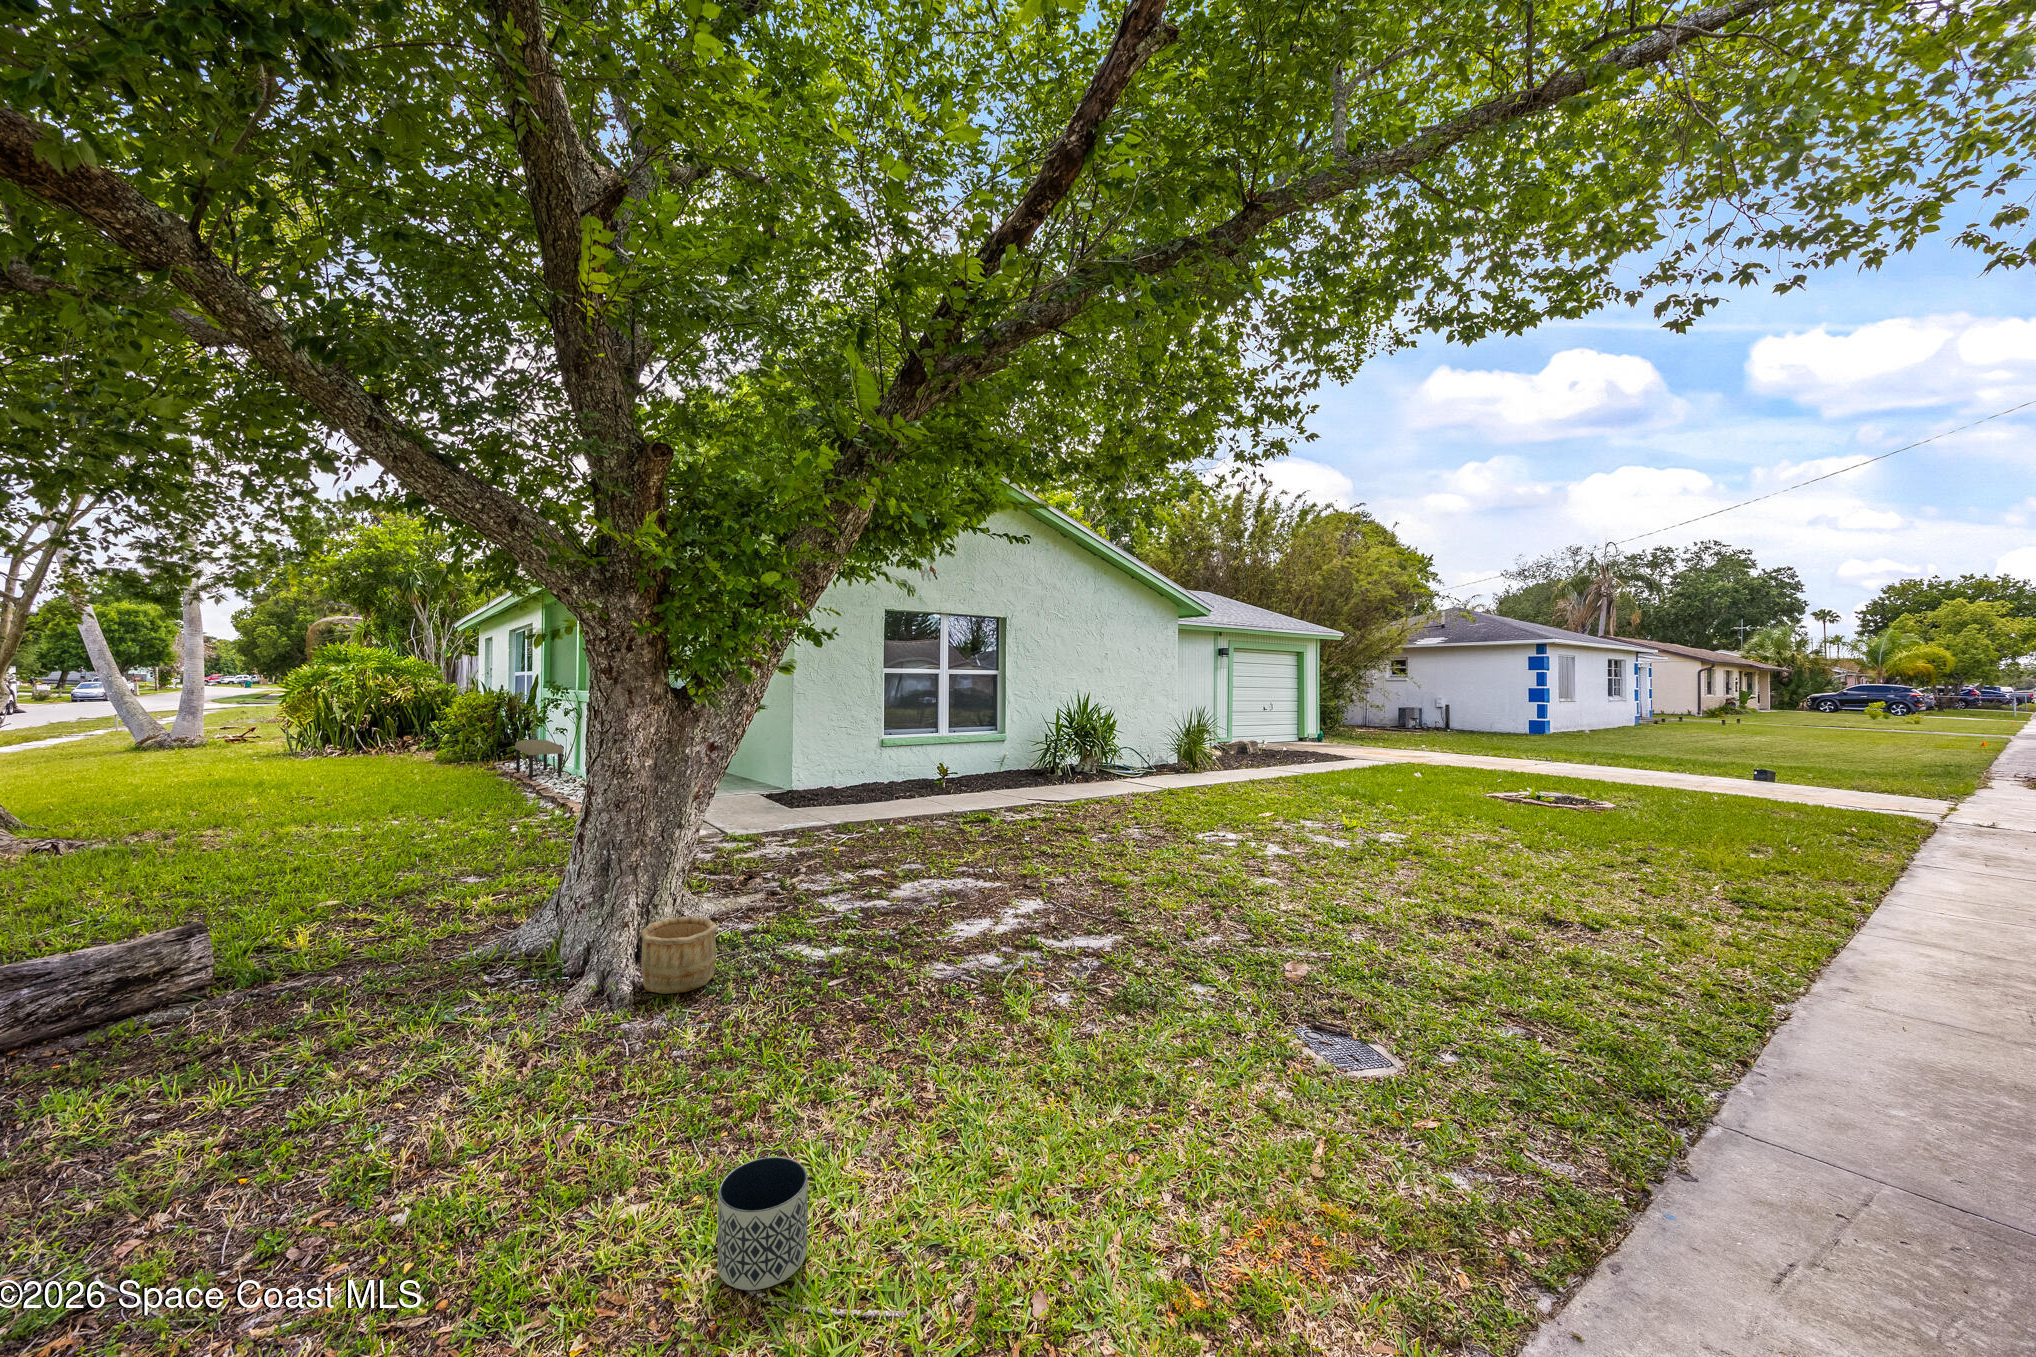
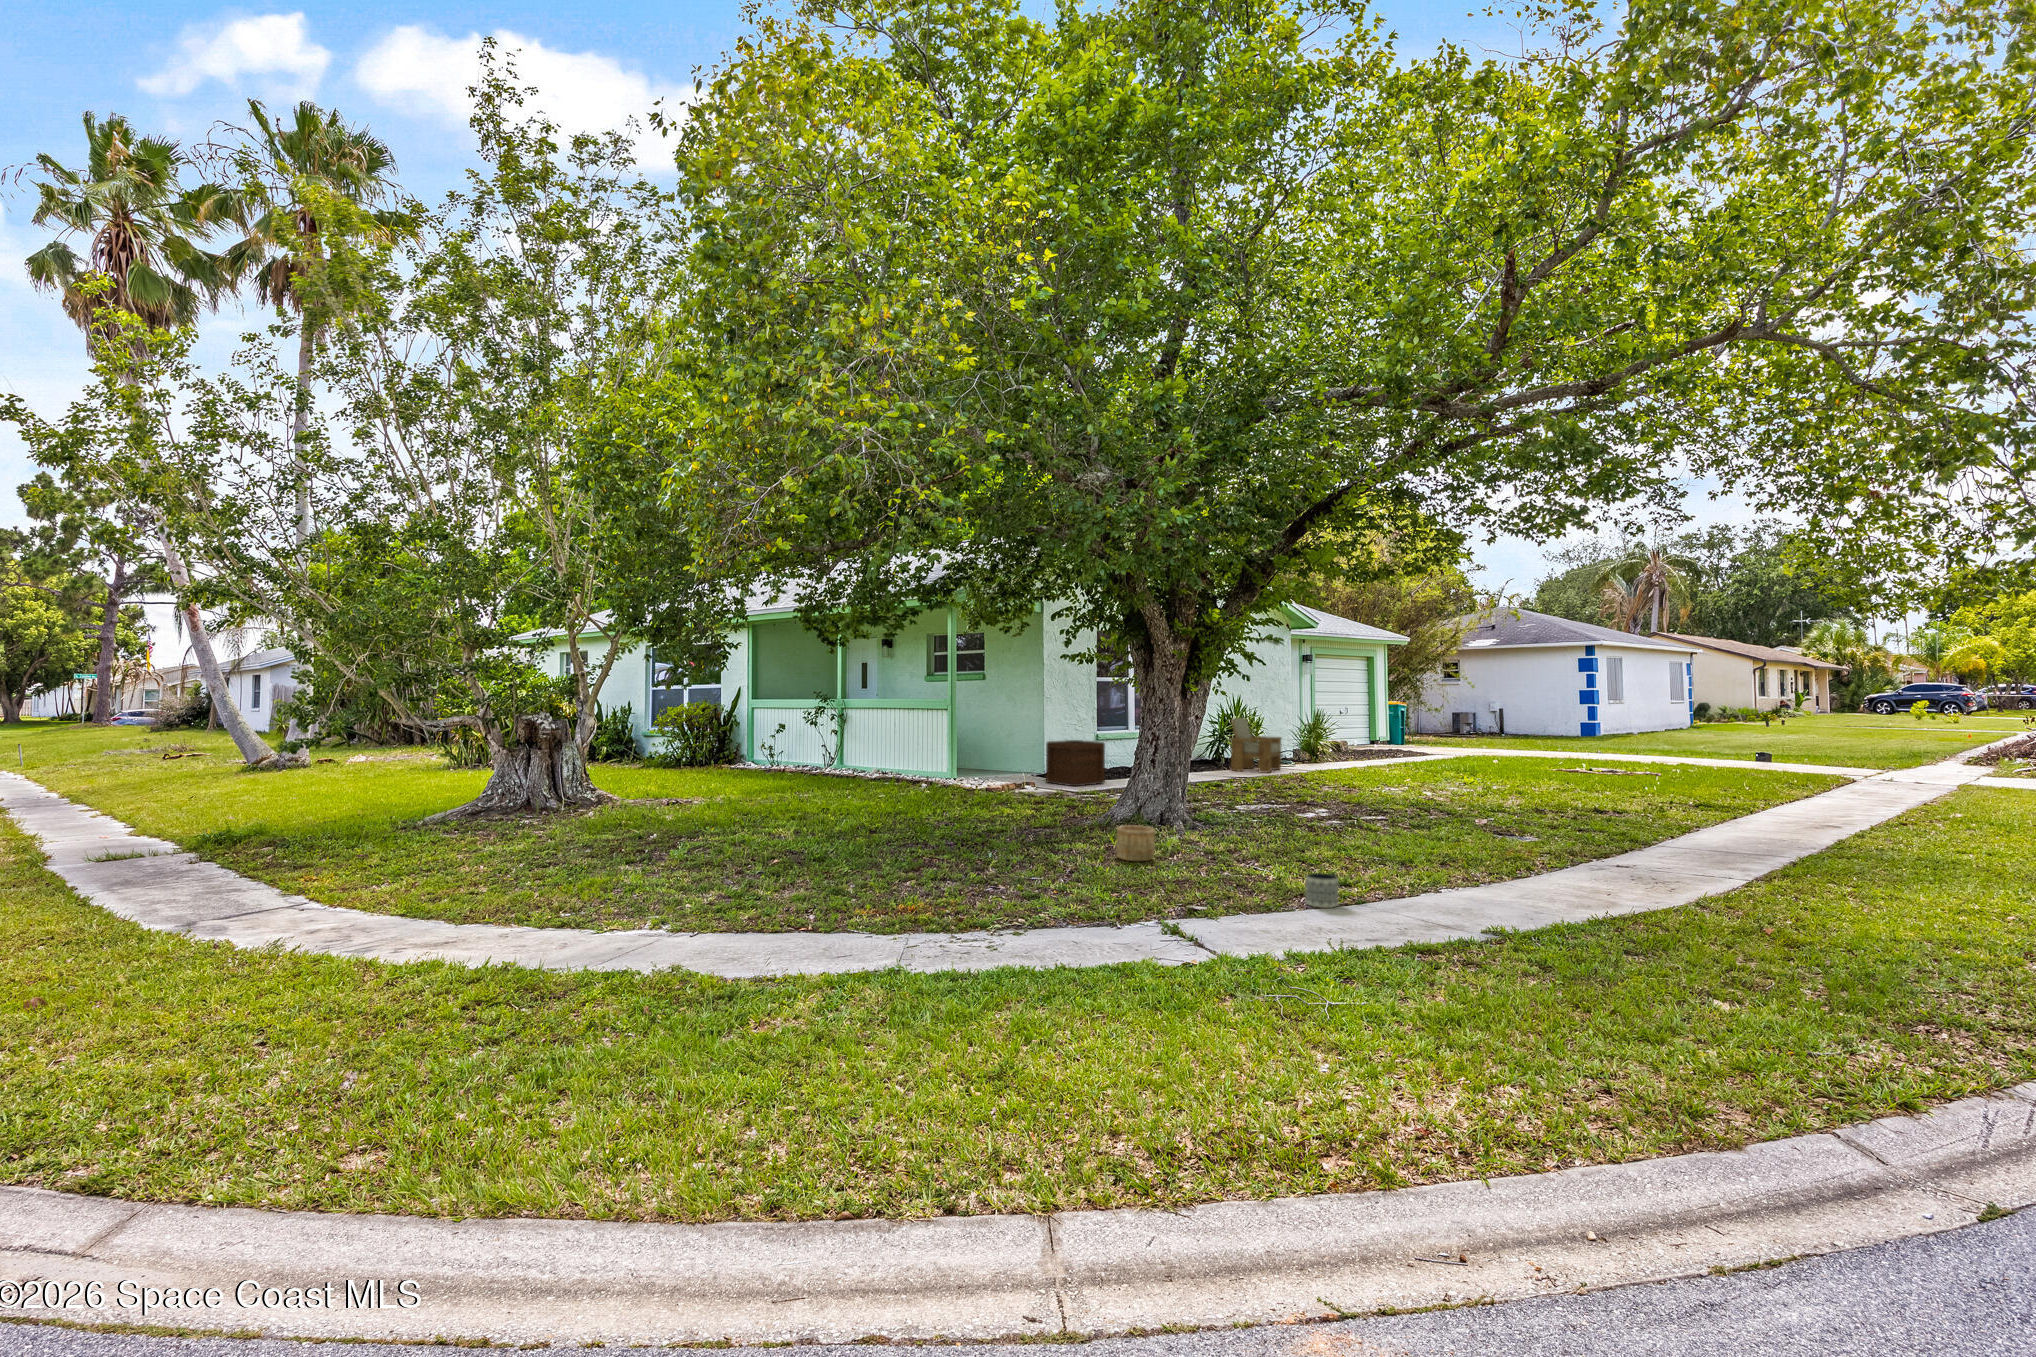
armchair: none [1110,715,1173,780] -> present [1230,718,1282,773]
bench: present [515,740,563,780] -> none [696,744,754,778]
wooden crate: none [869,741,936,798] -> present [1046,740,1105,786]

